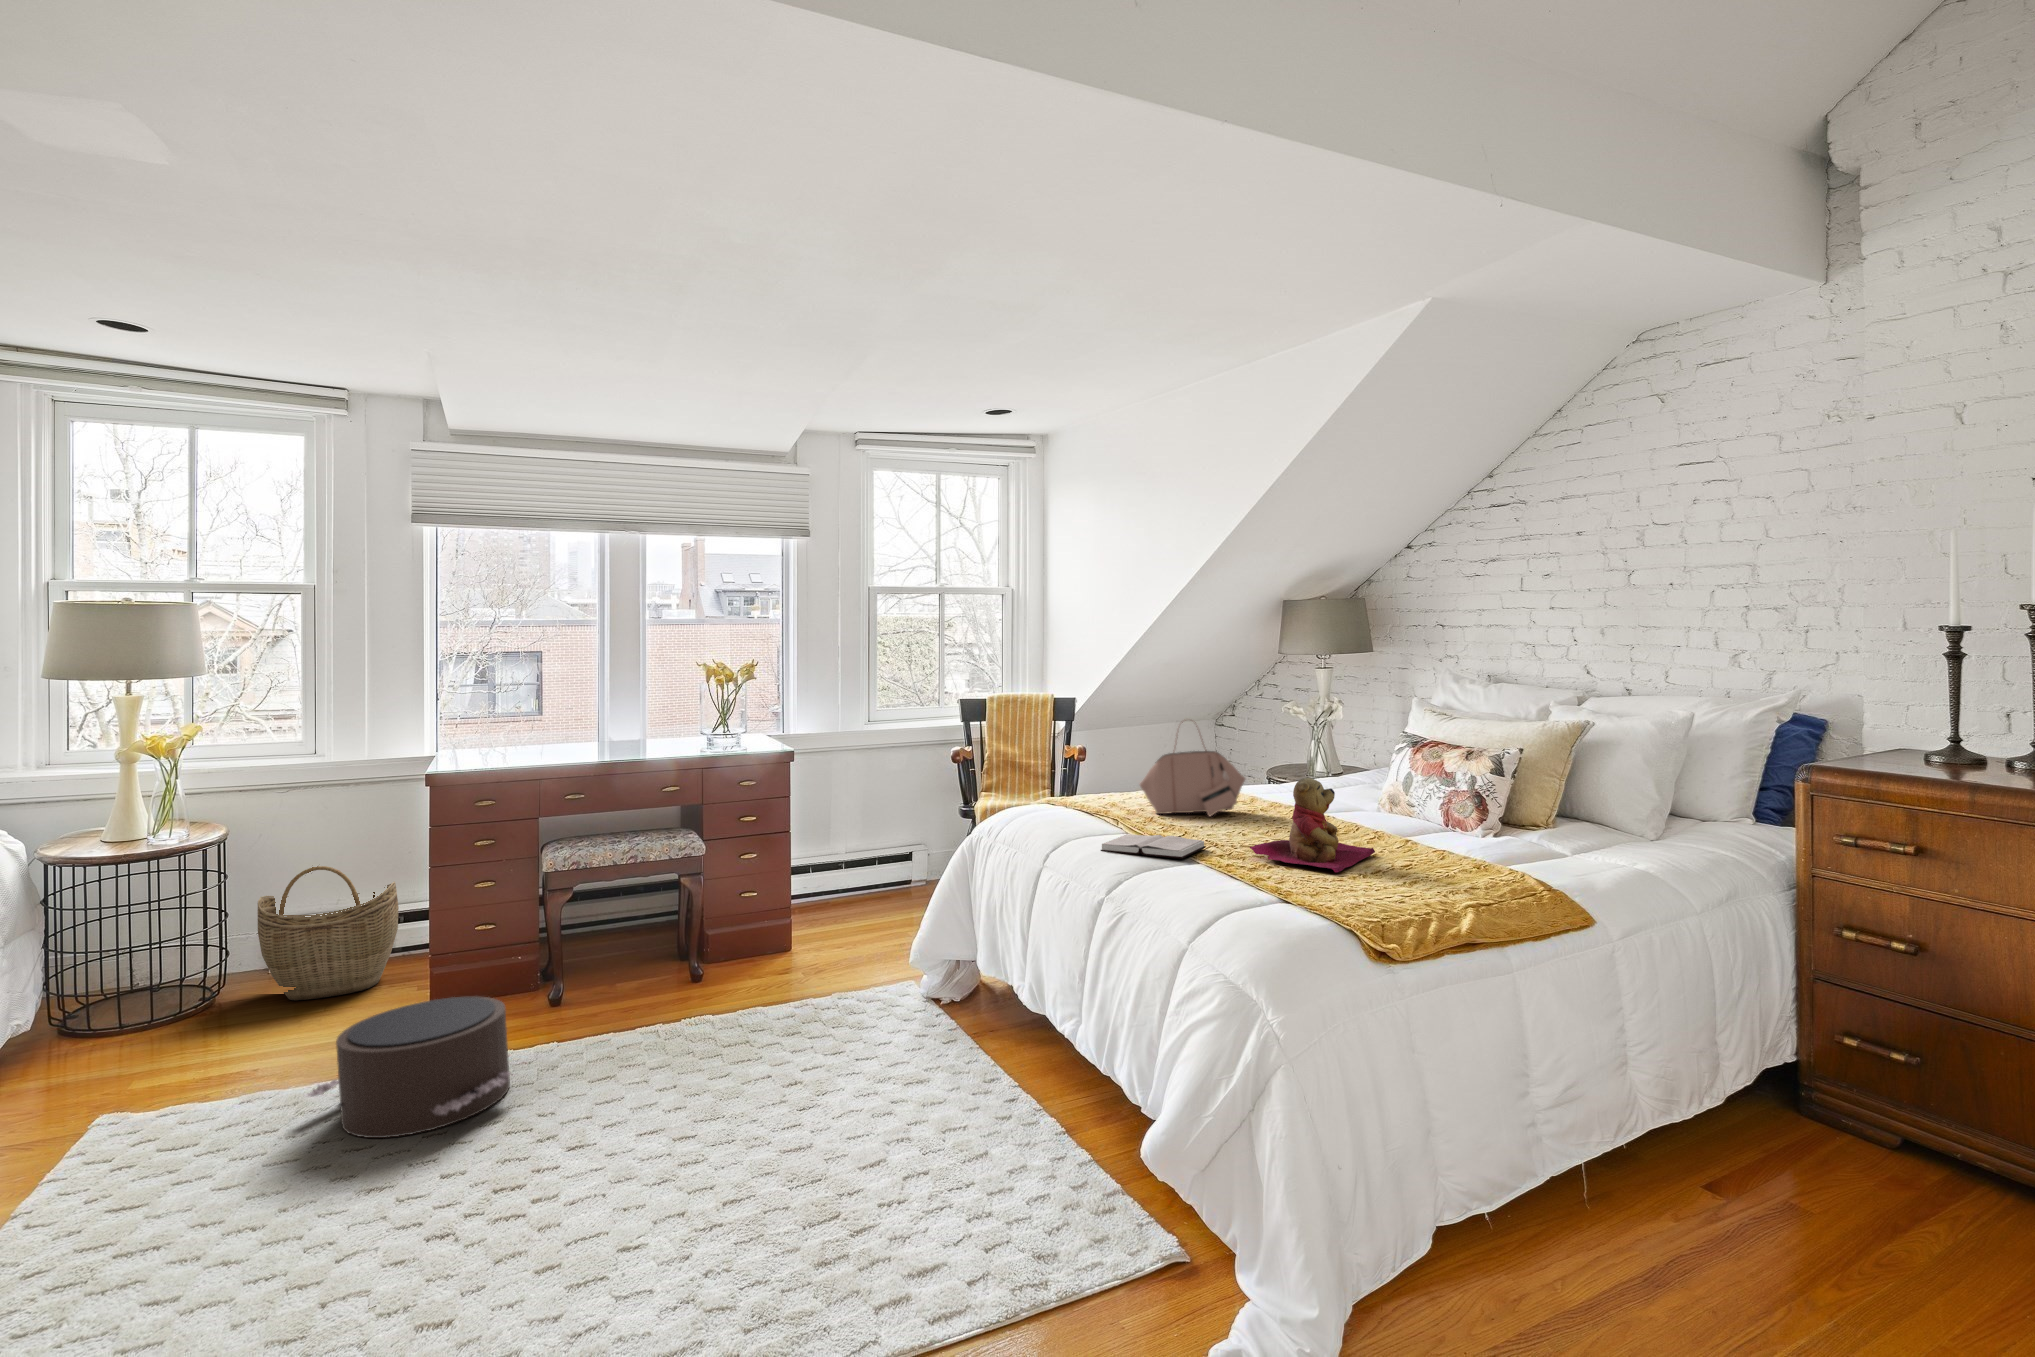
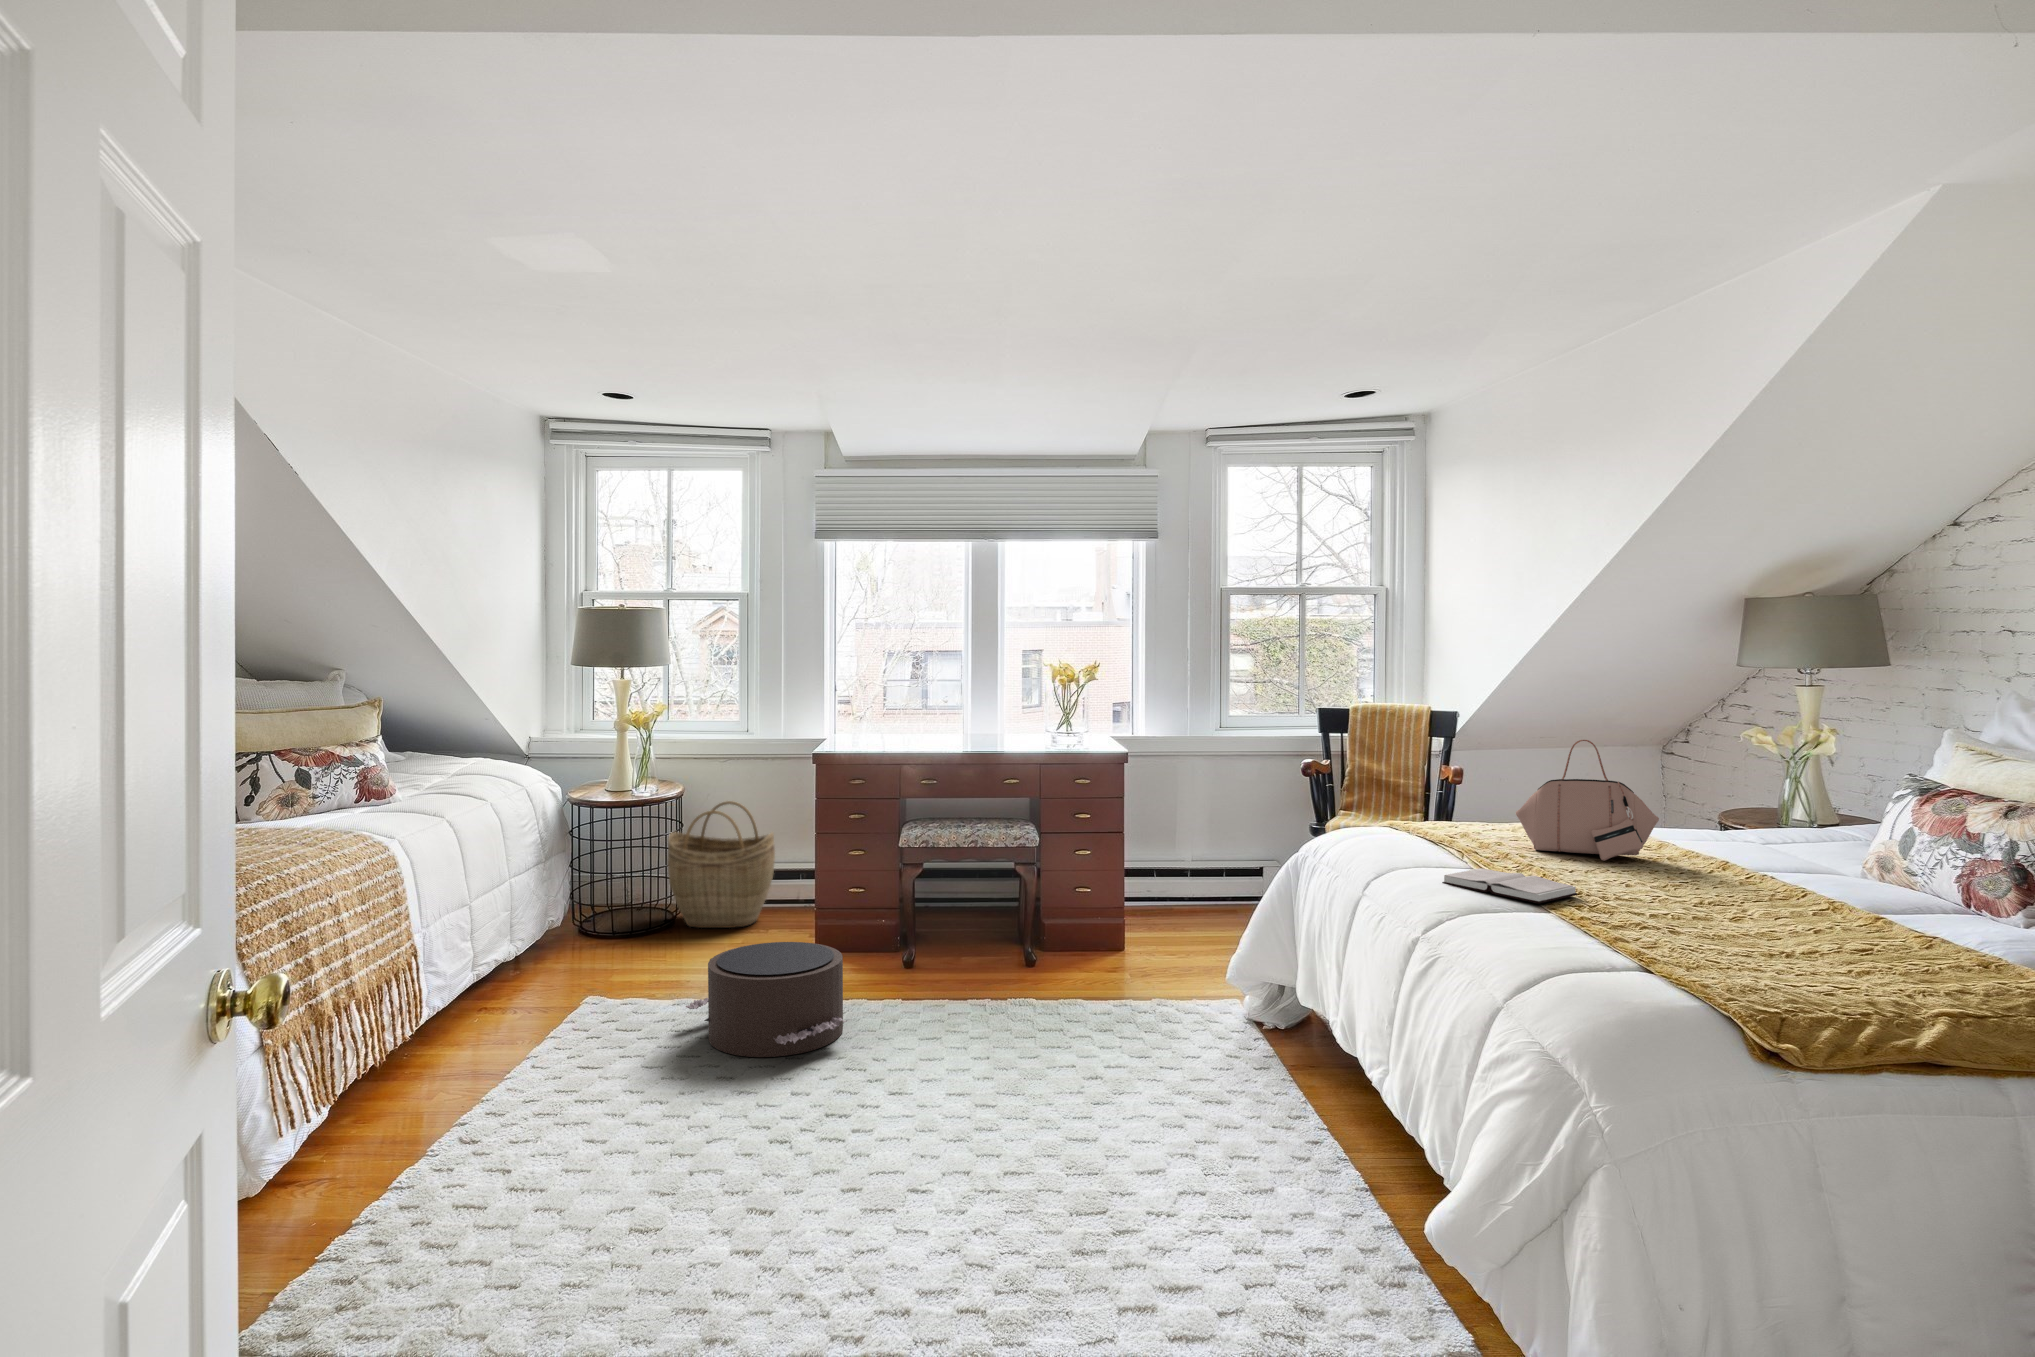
teddy bear: present [1250,778,1375,872] -> none [1629,824,1815,946]

